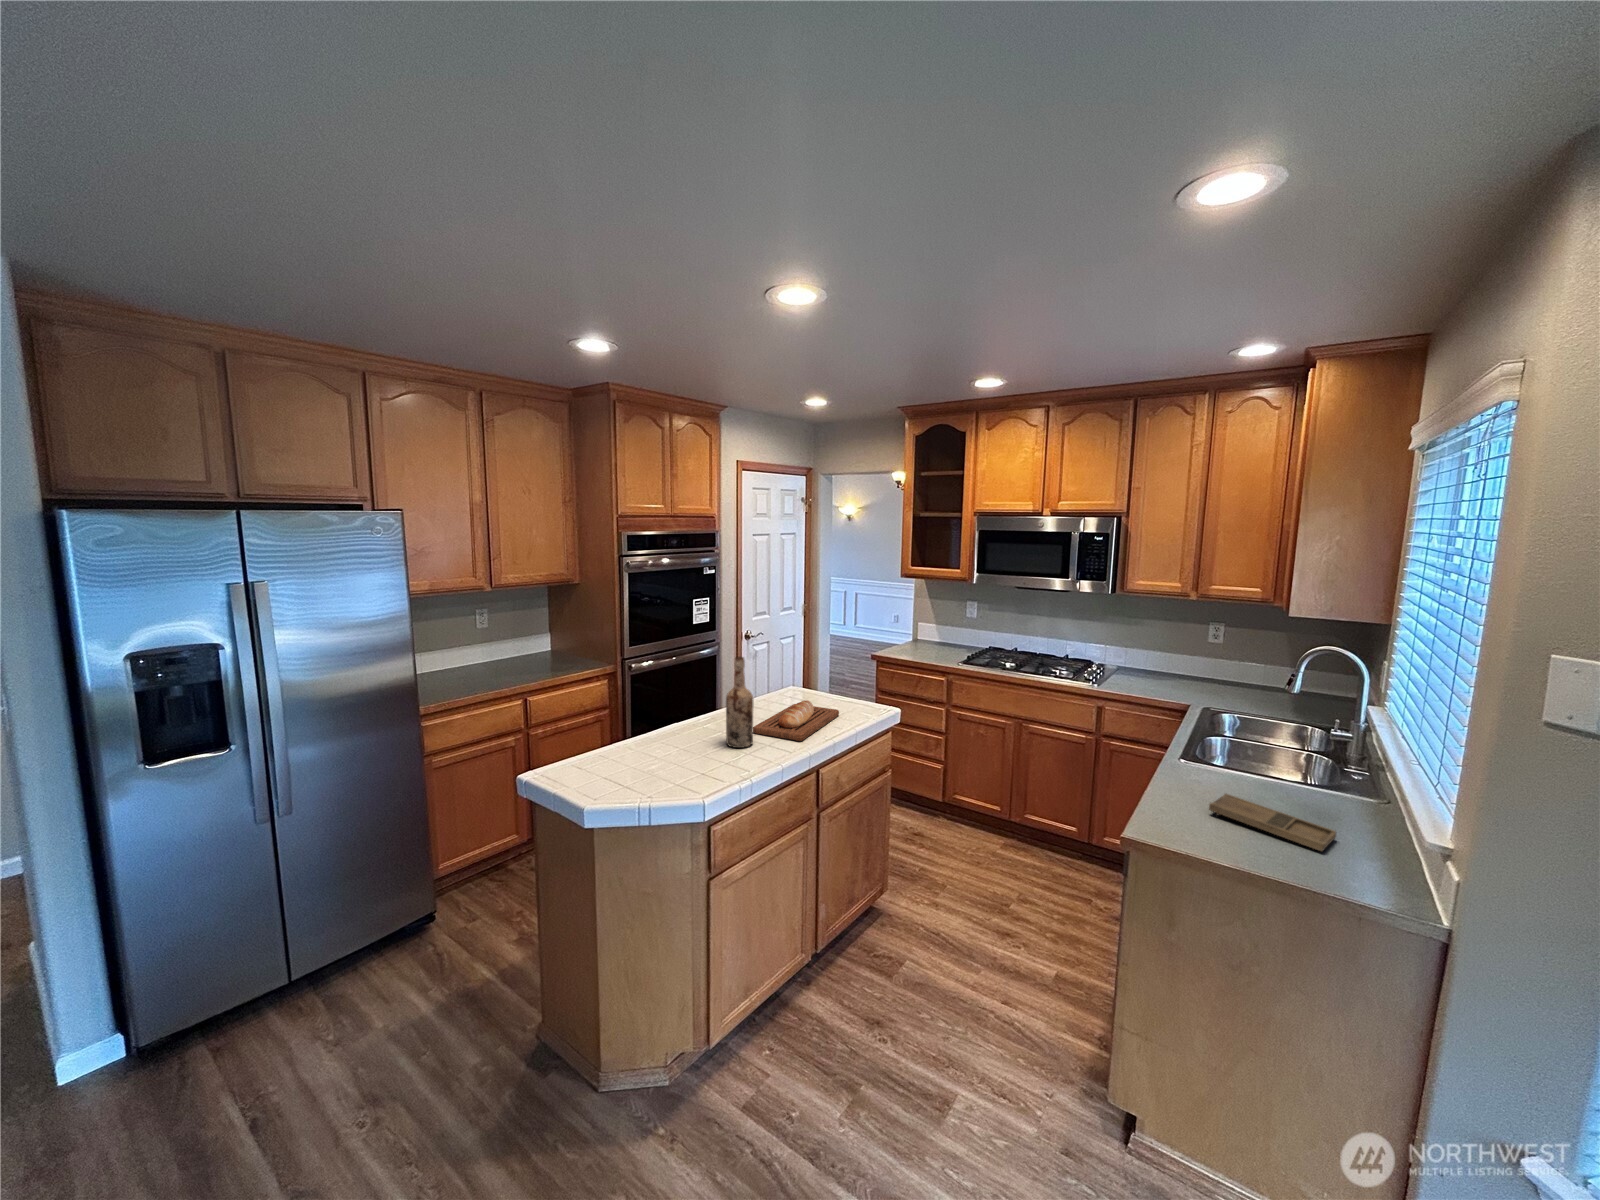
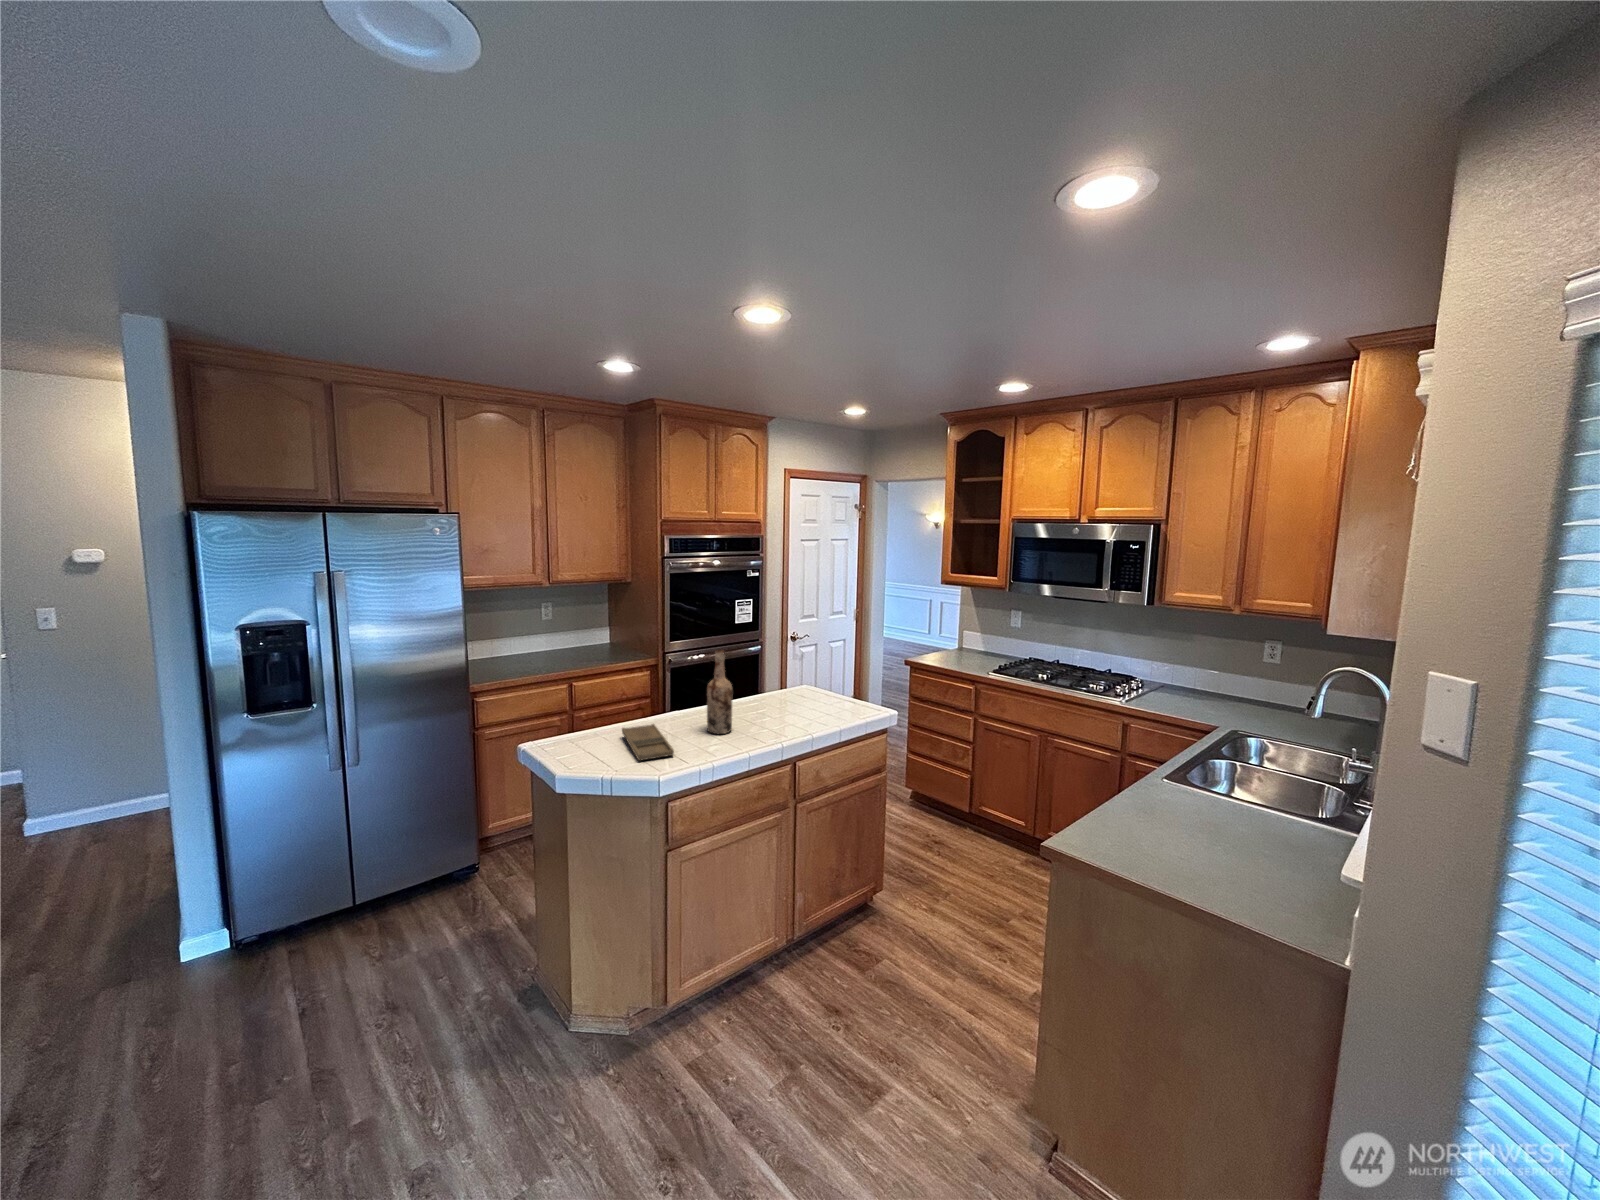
bread loaf: present [753,700,839,741] -> none [738,696,829,732]
tray: present [1209,794,1336,851] -> present [622,724,674,761]

